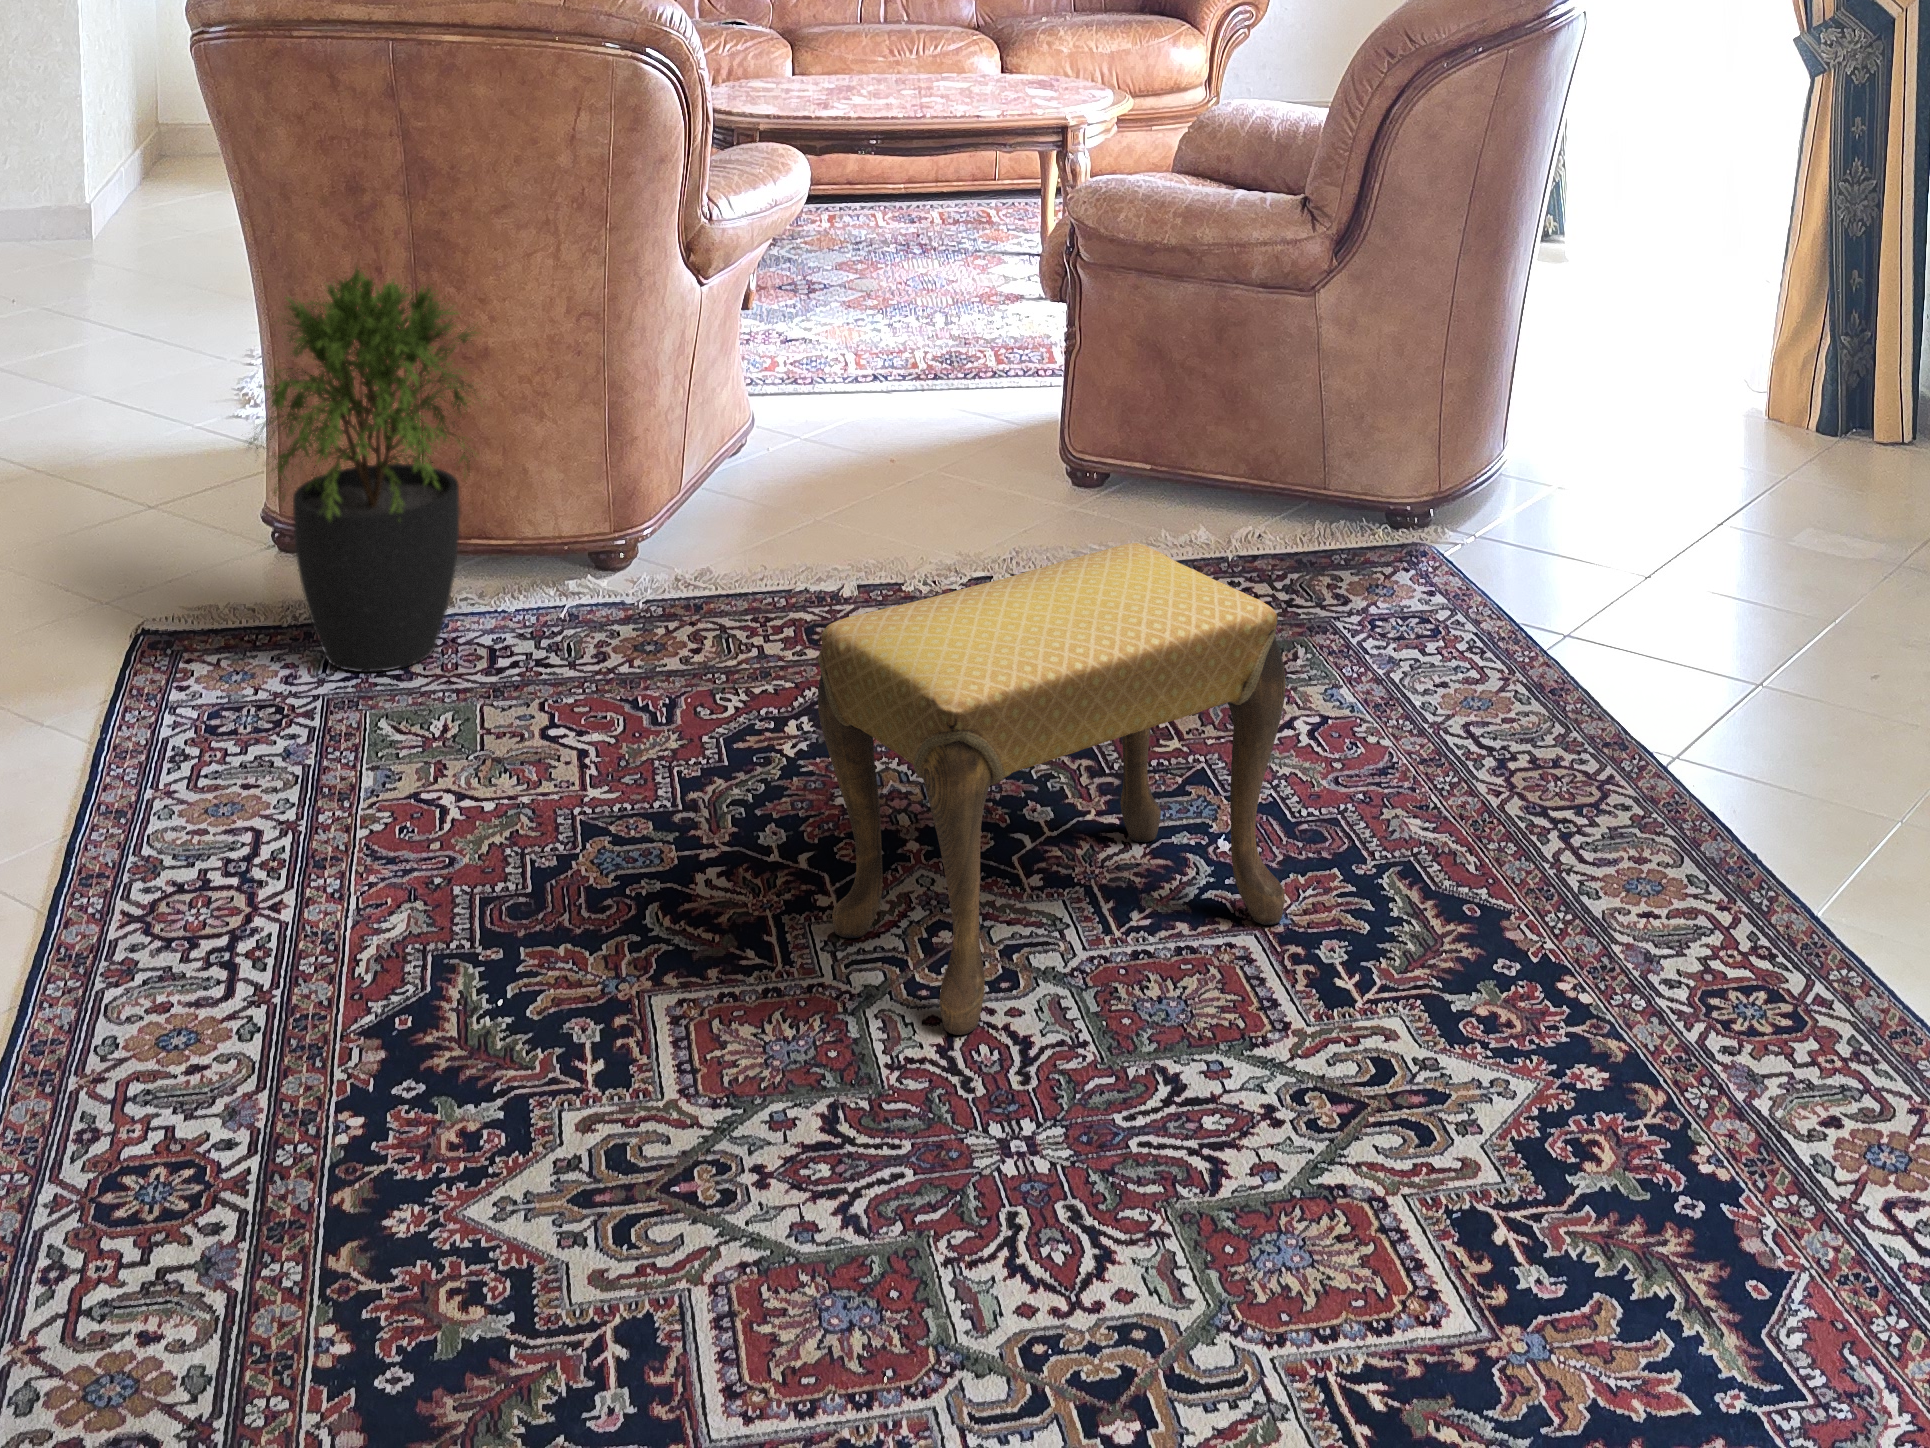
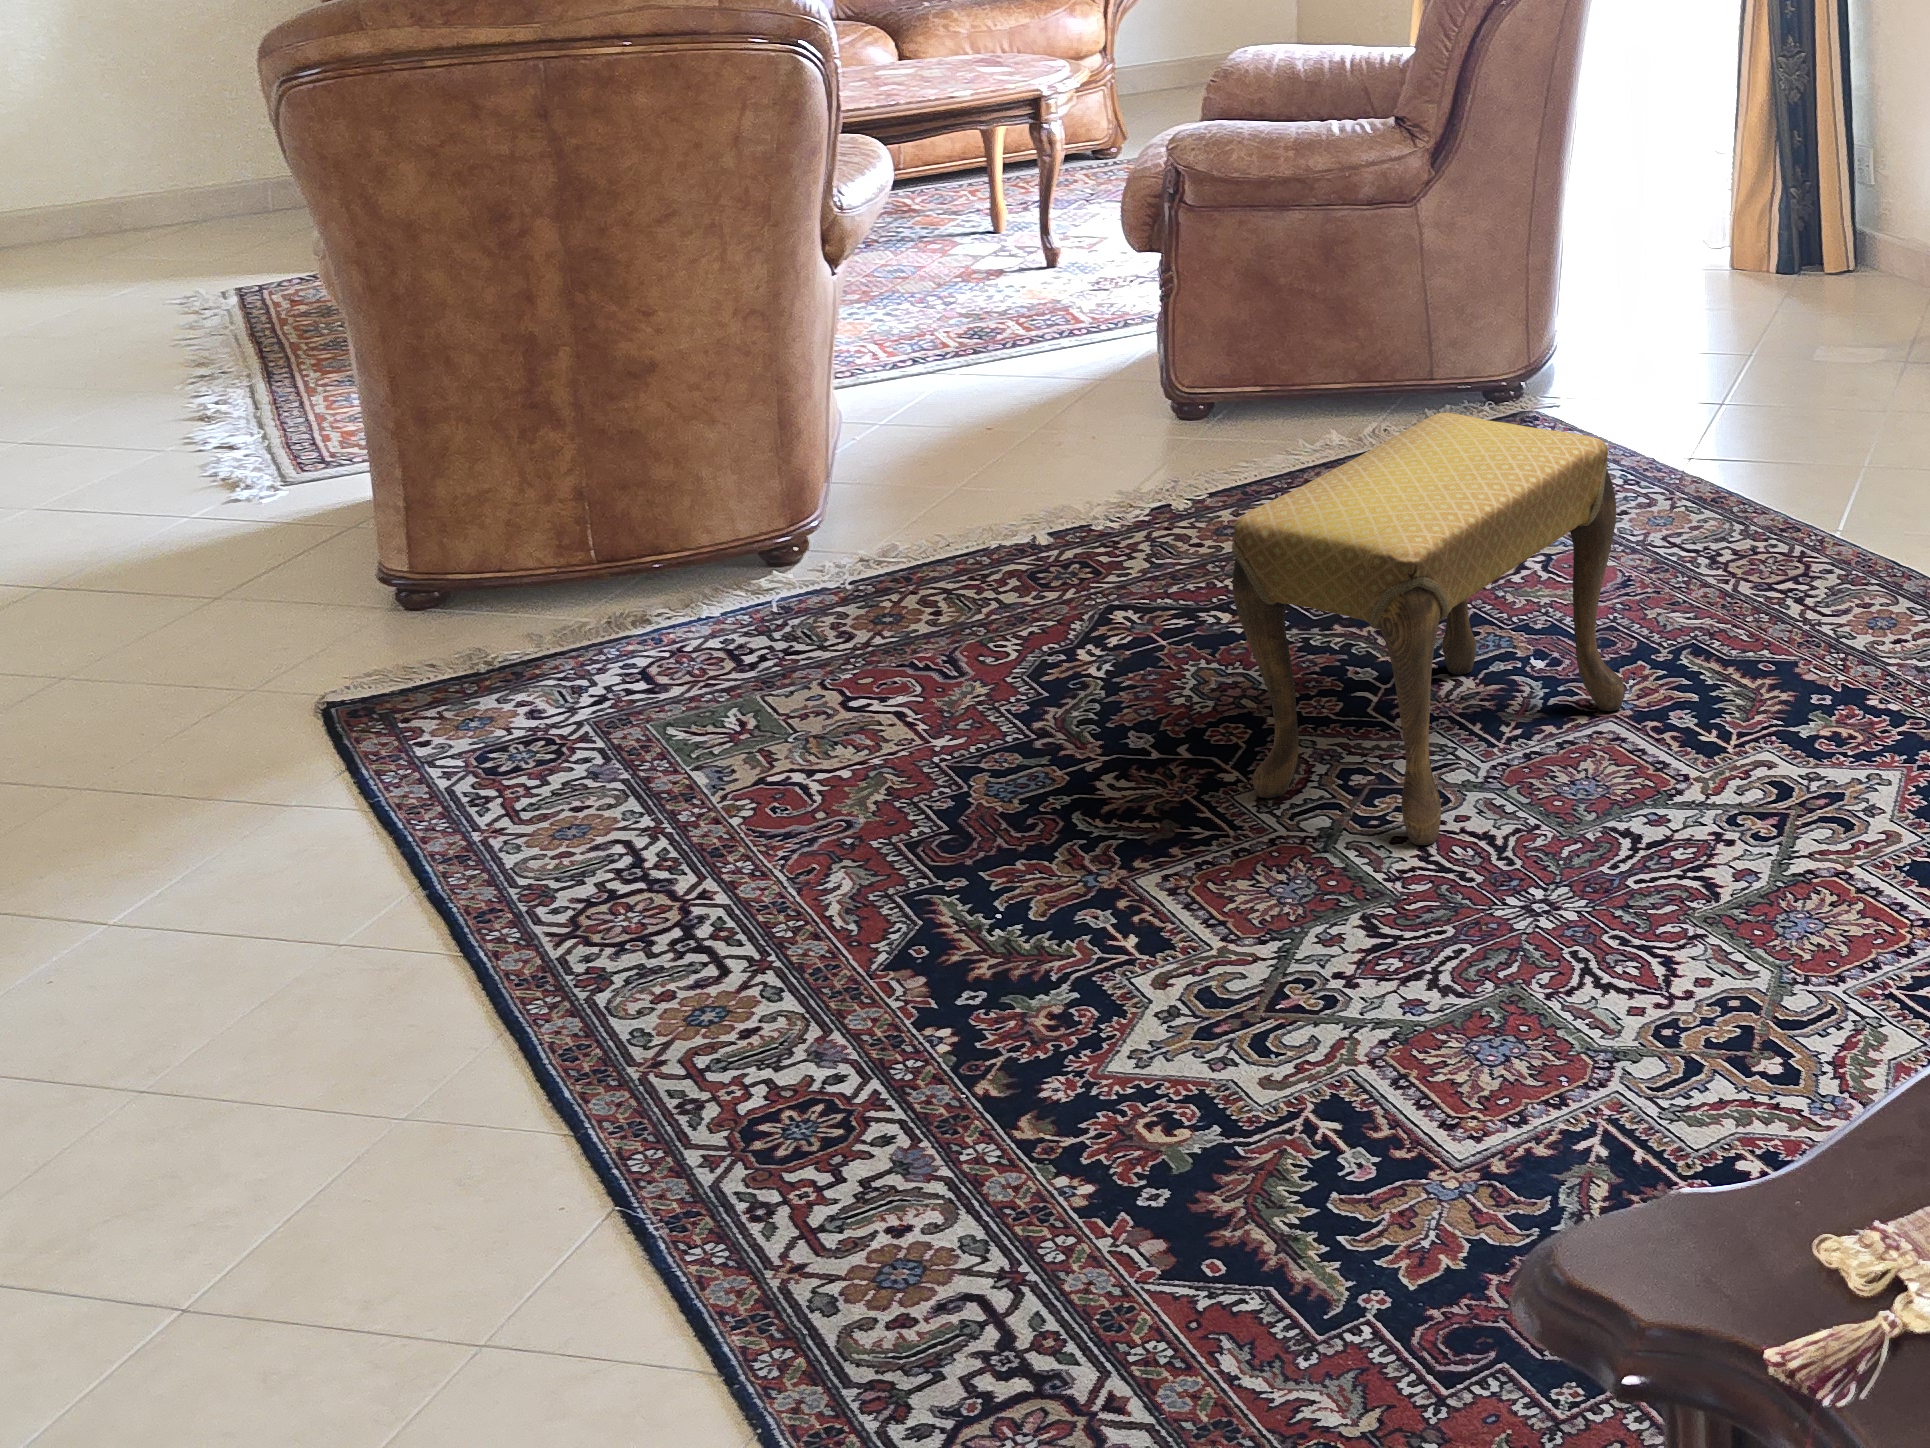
potted plant: present [248,268,478,672] -> none [447,283,704,692]

